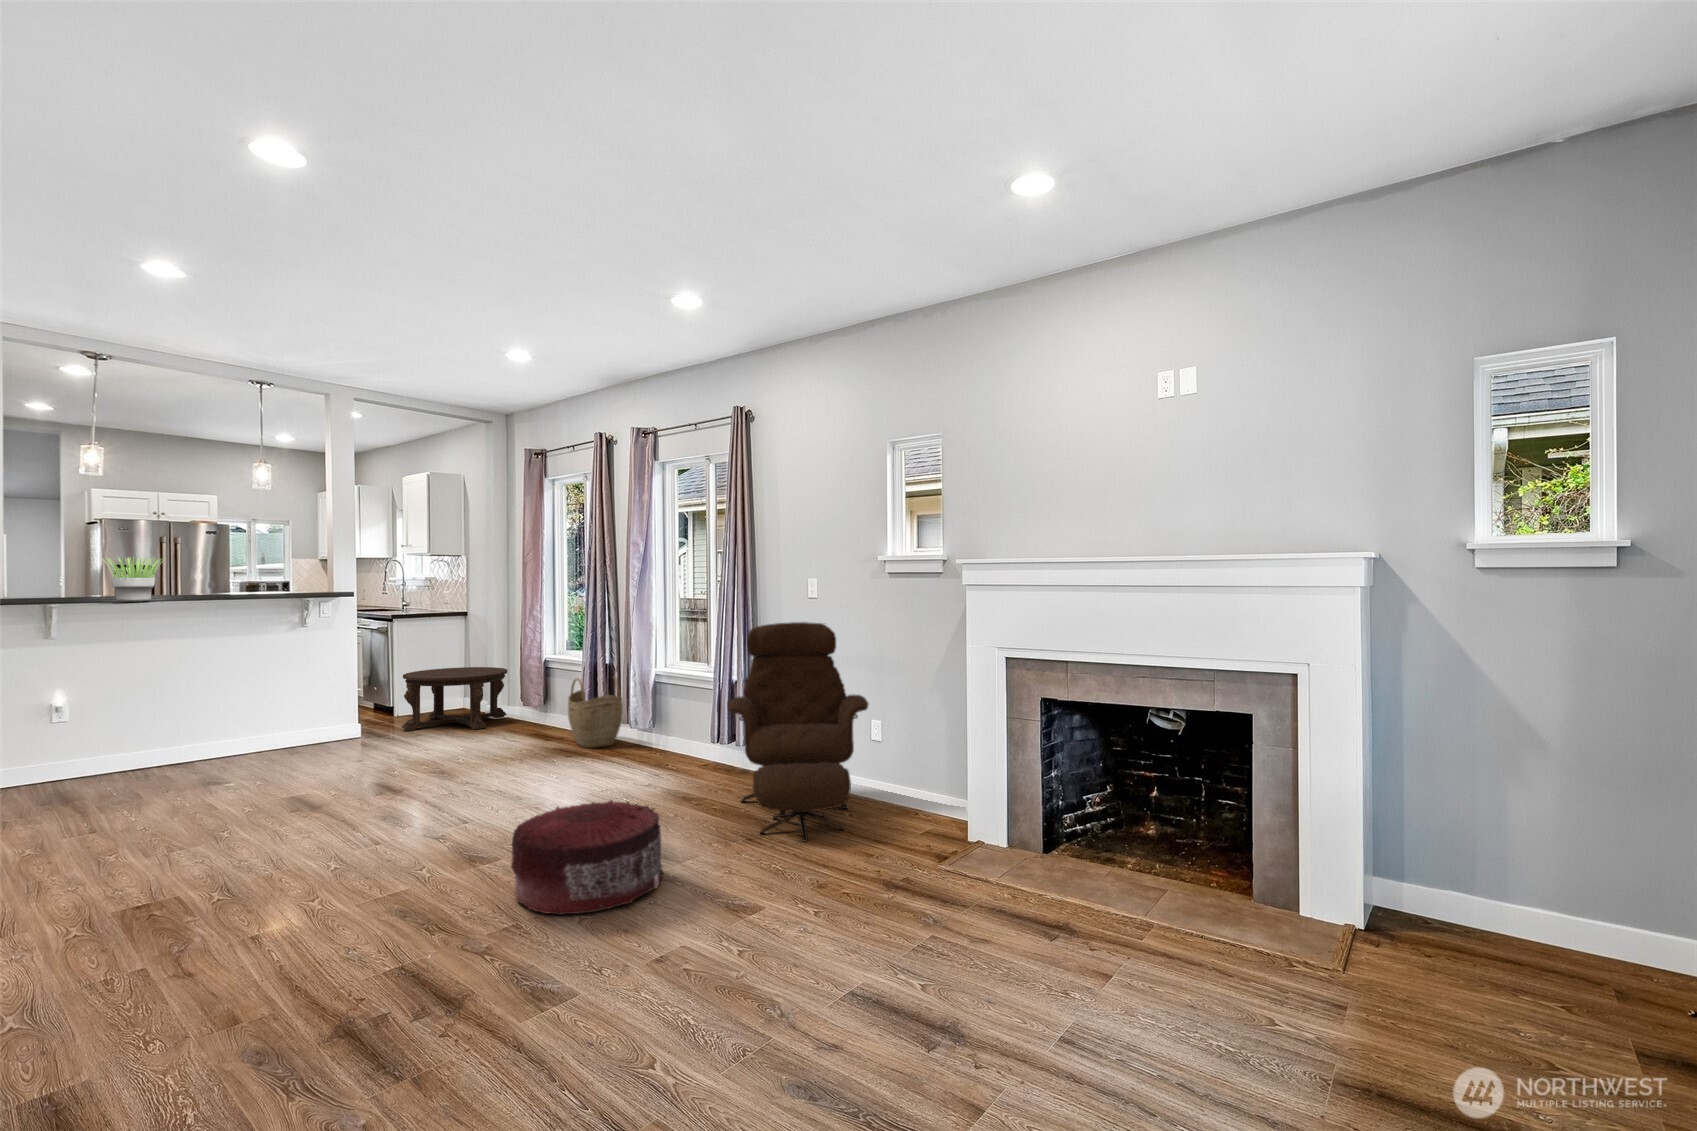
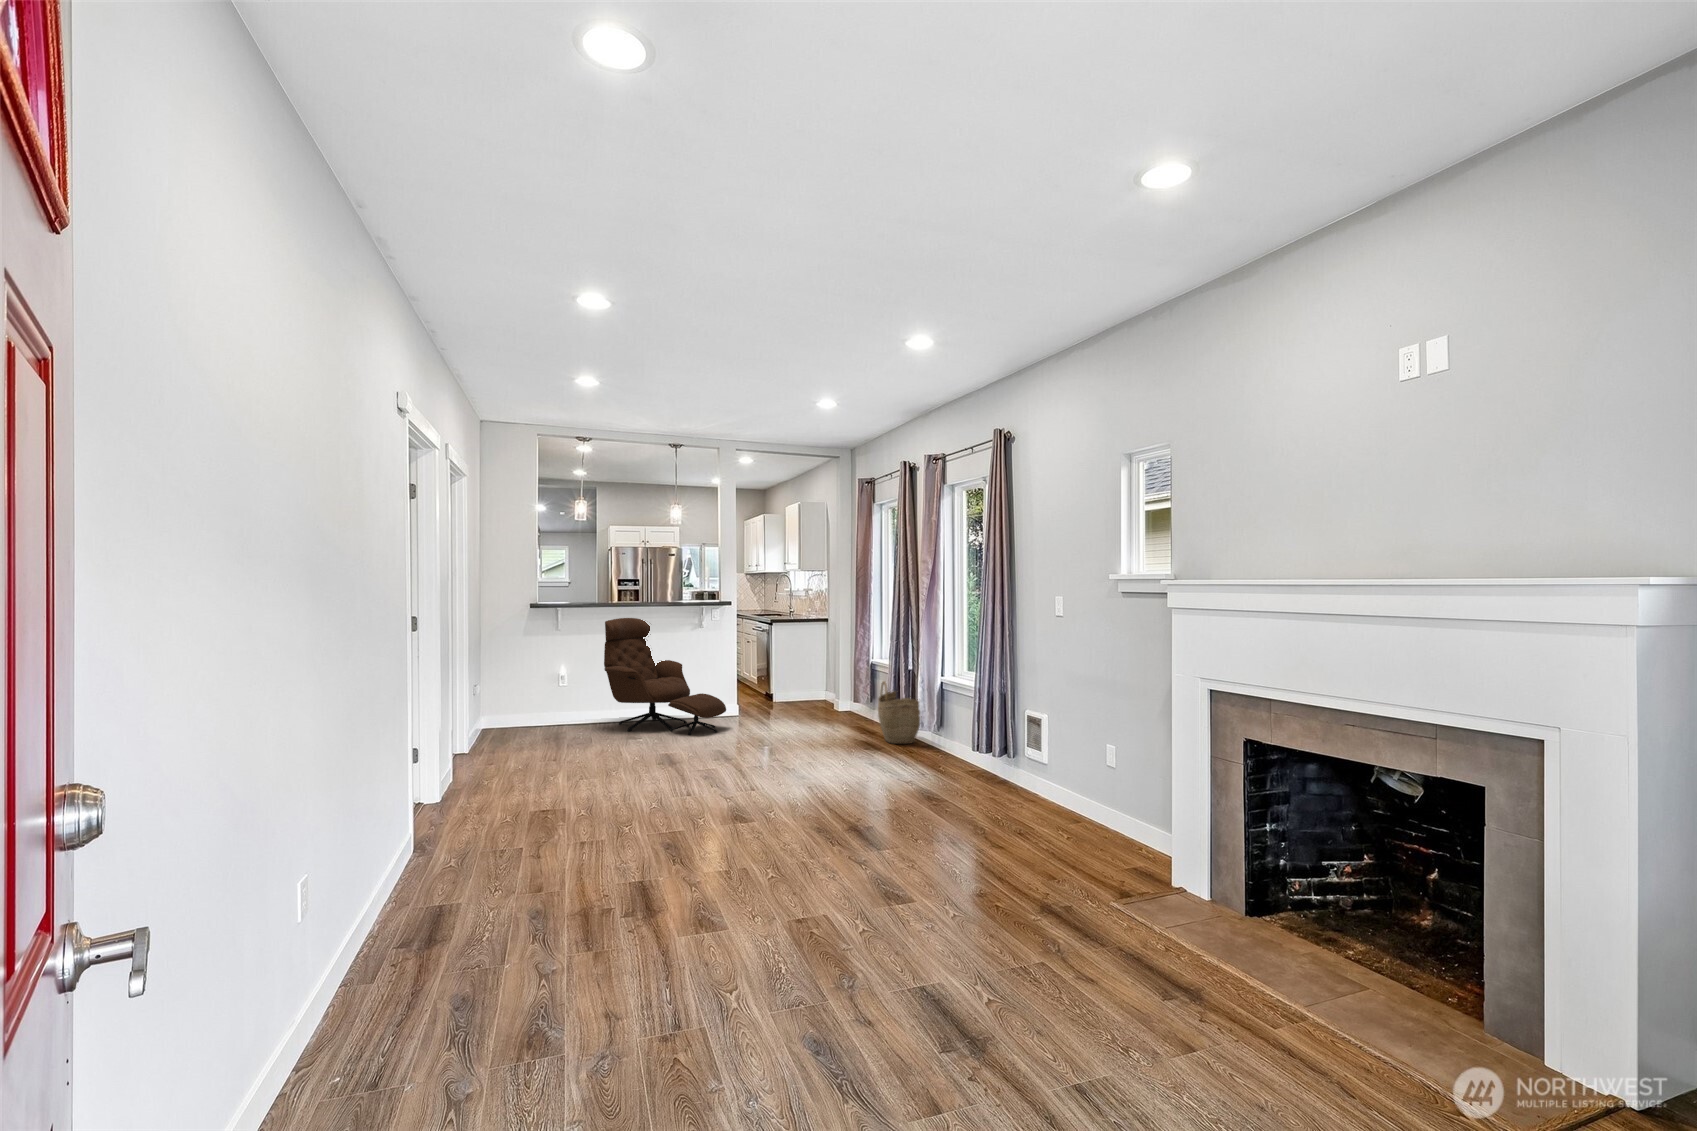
potted plant: present [104,557,164,602] -> none [579,572,619,605]
lounge chair: present [728,622,868,841] -> present [604,618,726,735]
coffee table: present [402,667,507,731] -> none [770,666,851,718]
pouf: present [511,800,663,915] -> none [734,782,860,872]

